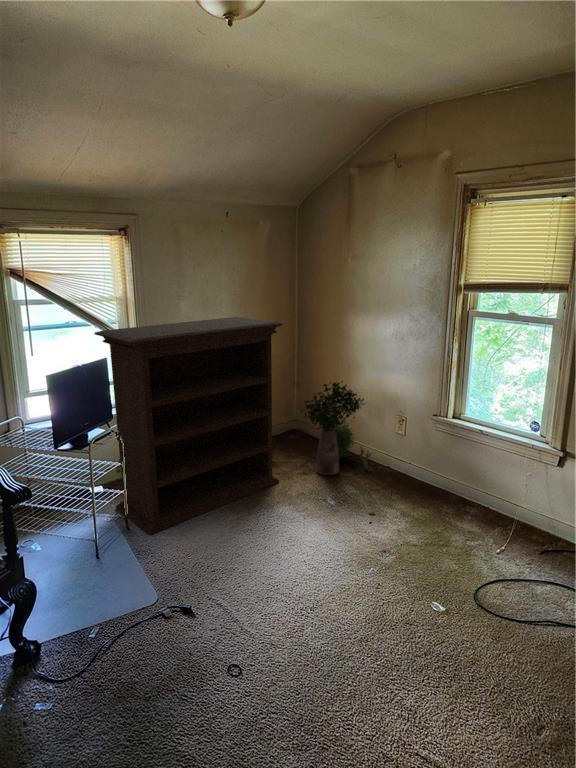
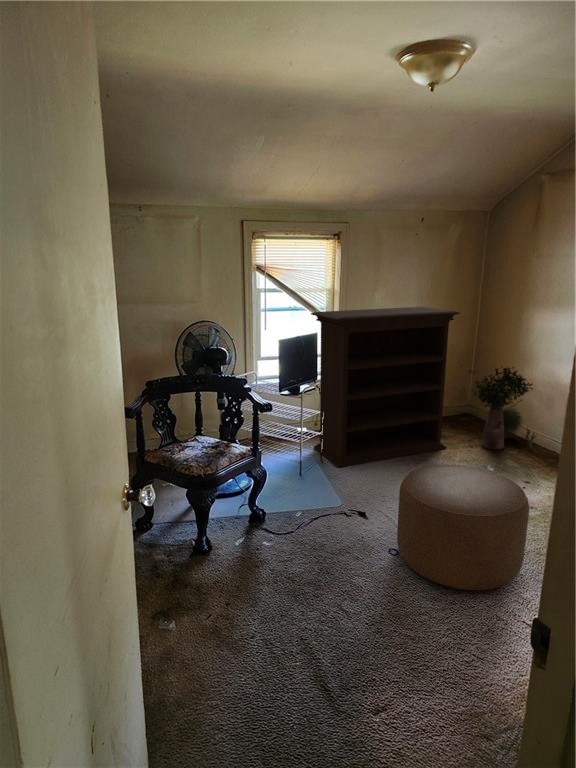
ottoman: none [238,530,403,721] -> present [397,465,529,590]

